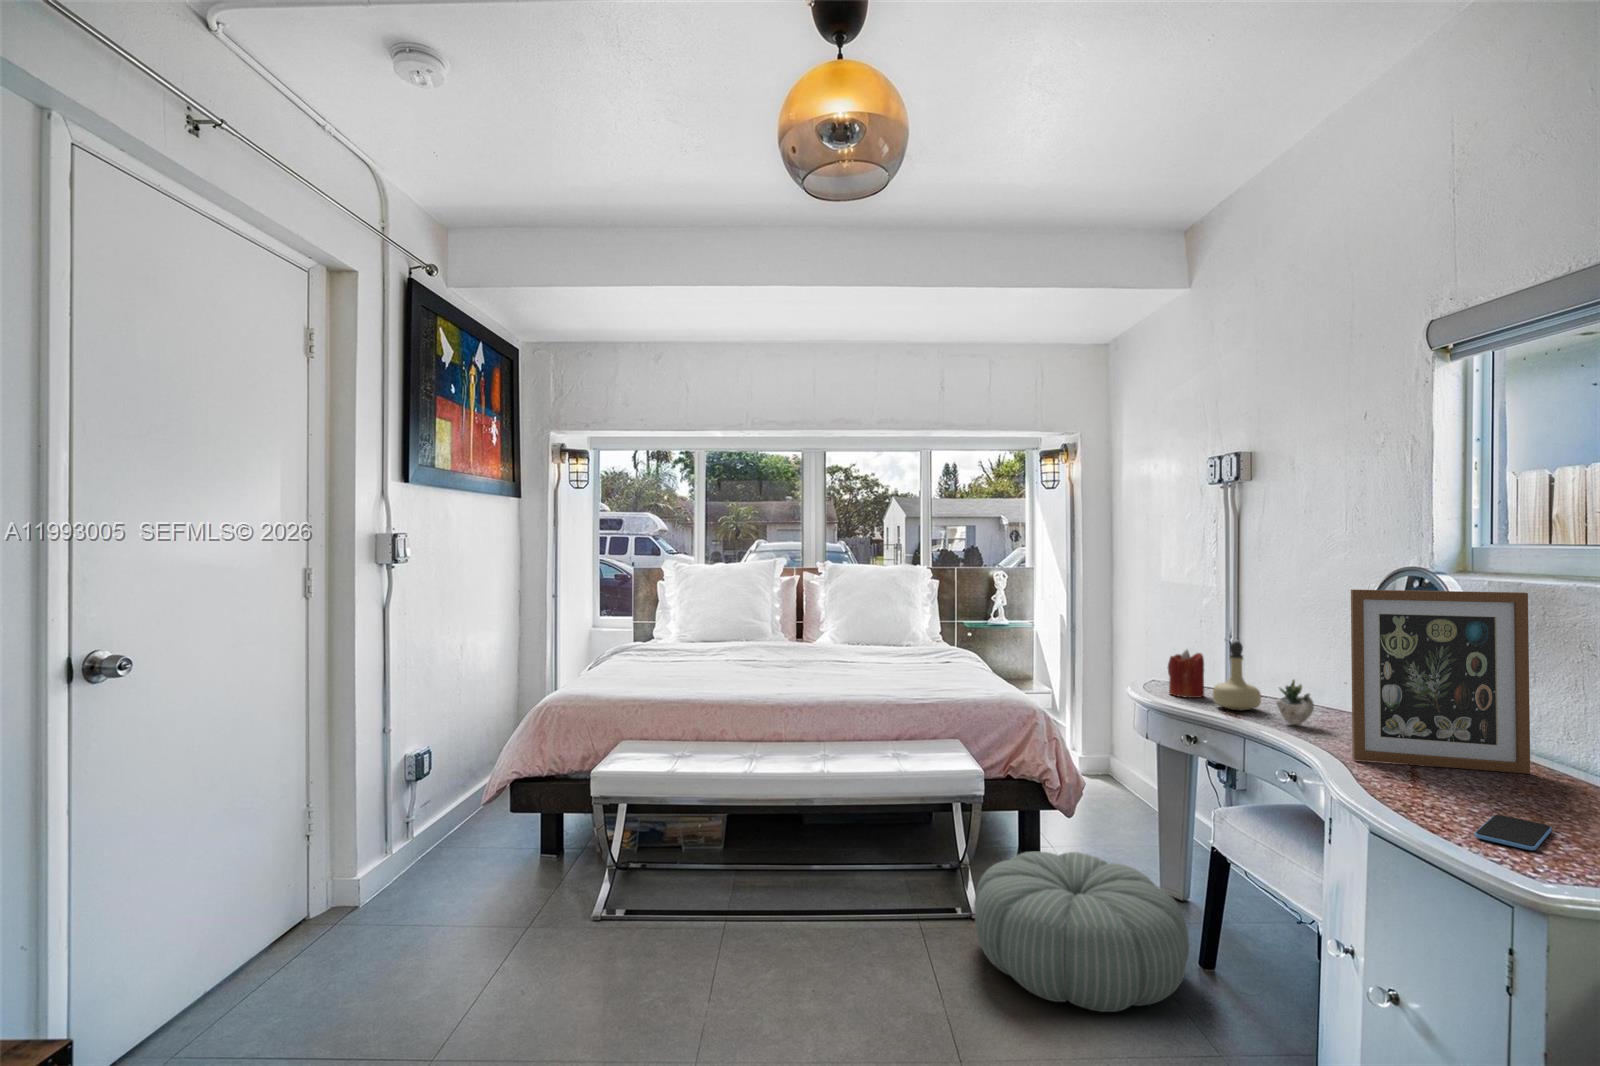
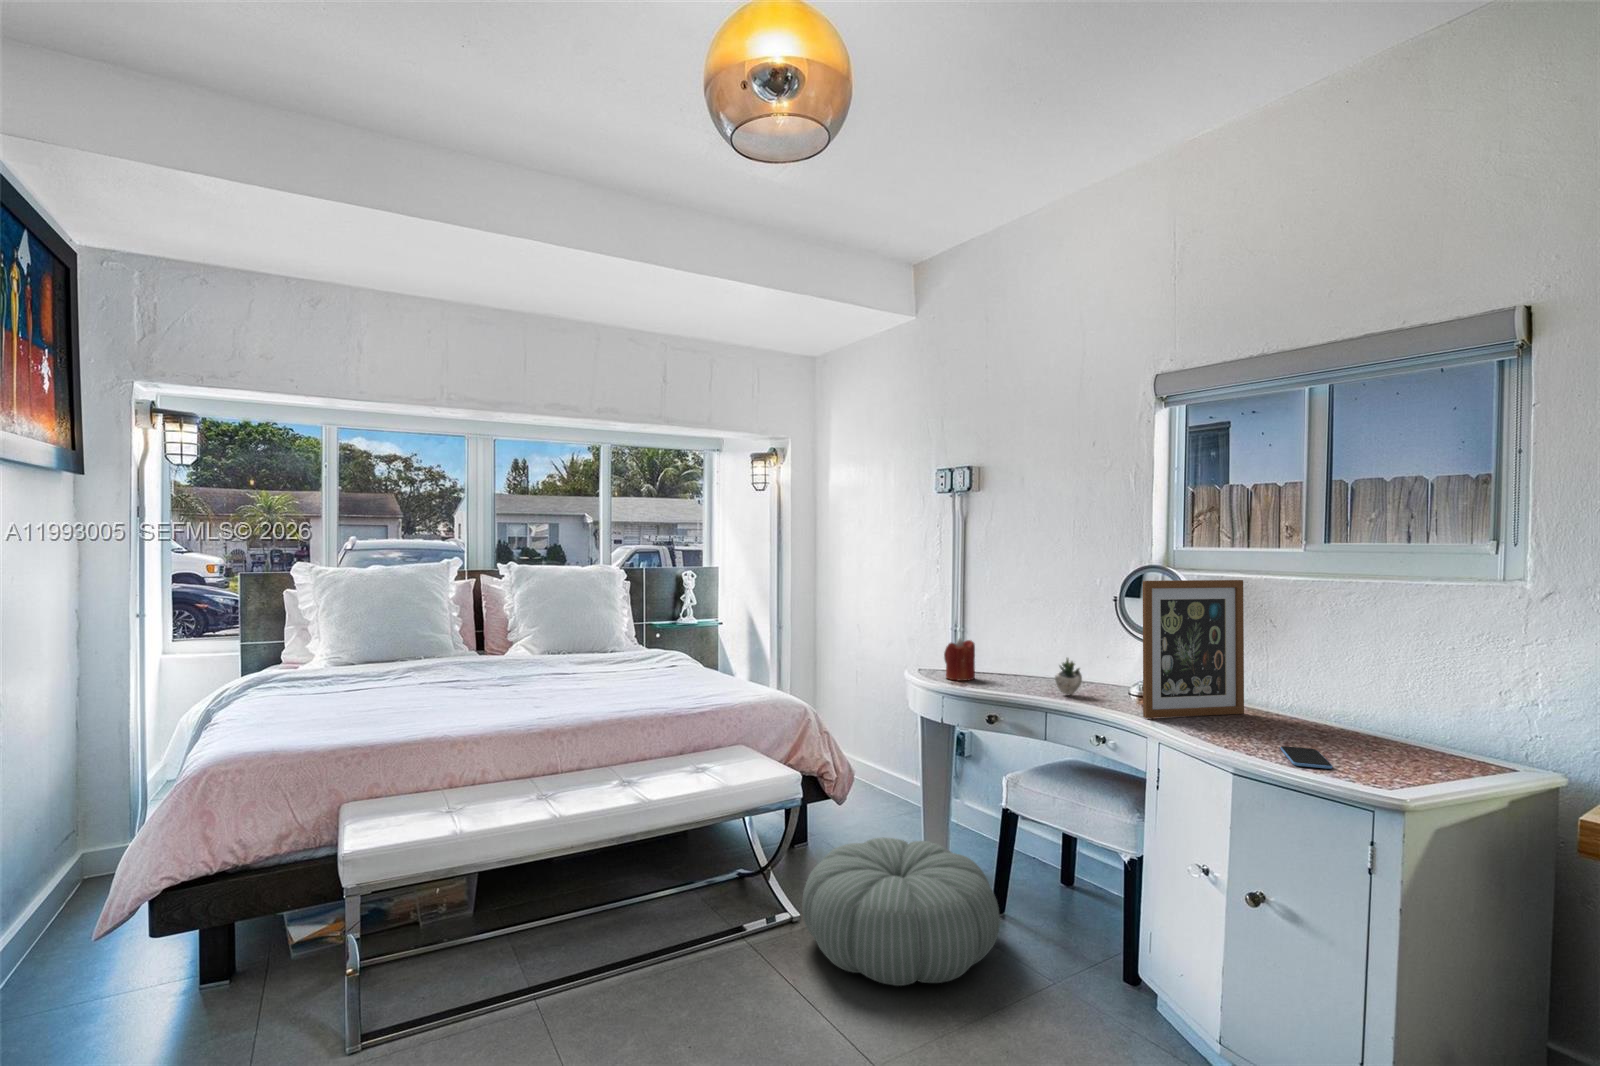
perfume bottle: present [1213,641,1261,710] -> none [993,628,1030,687]

